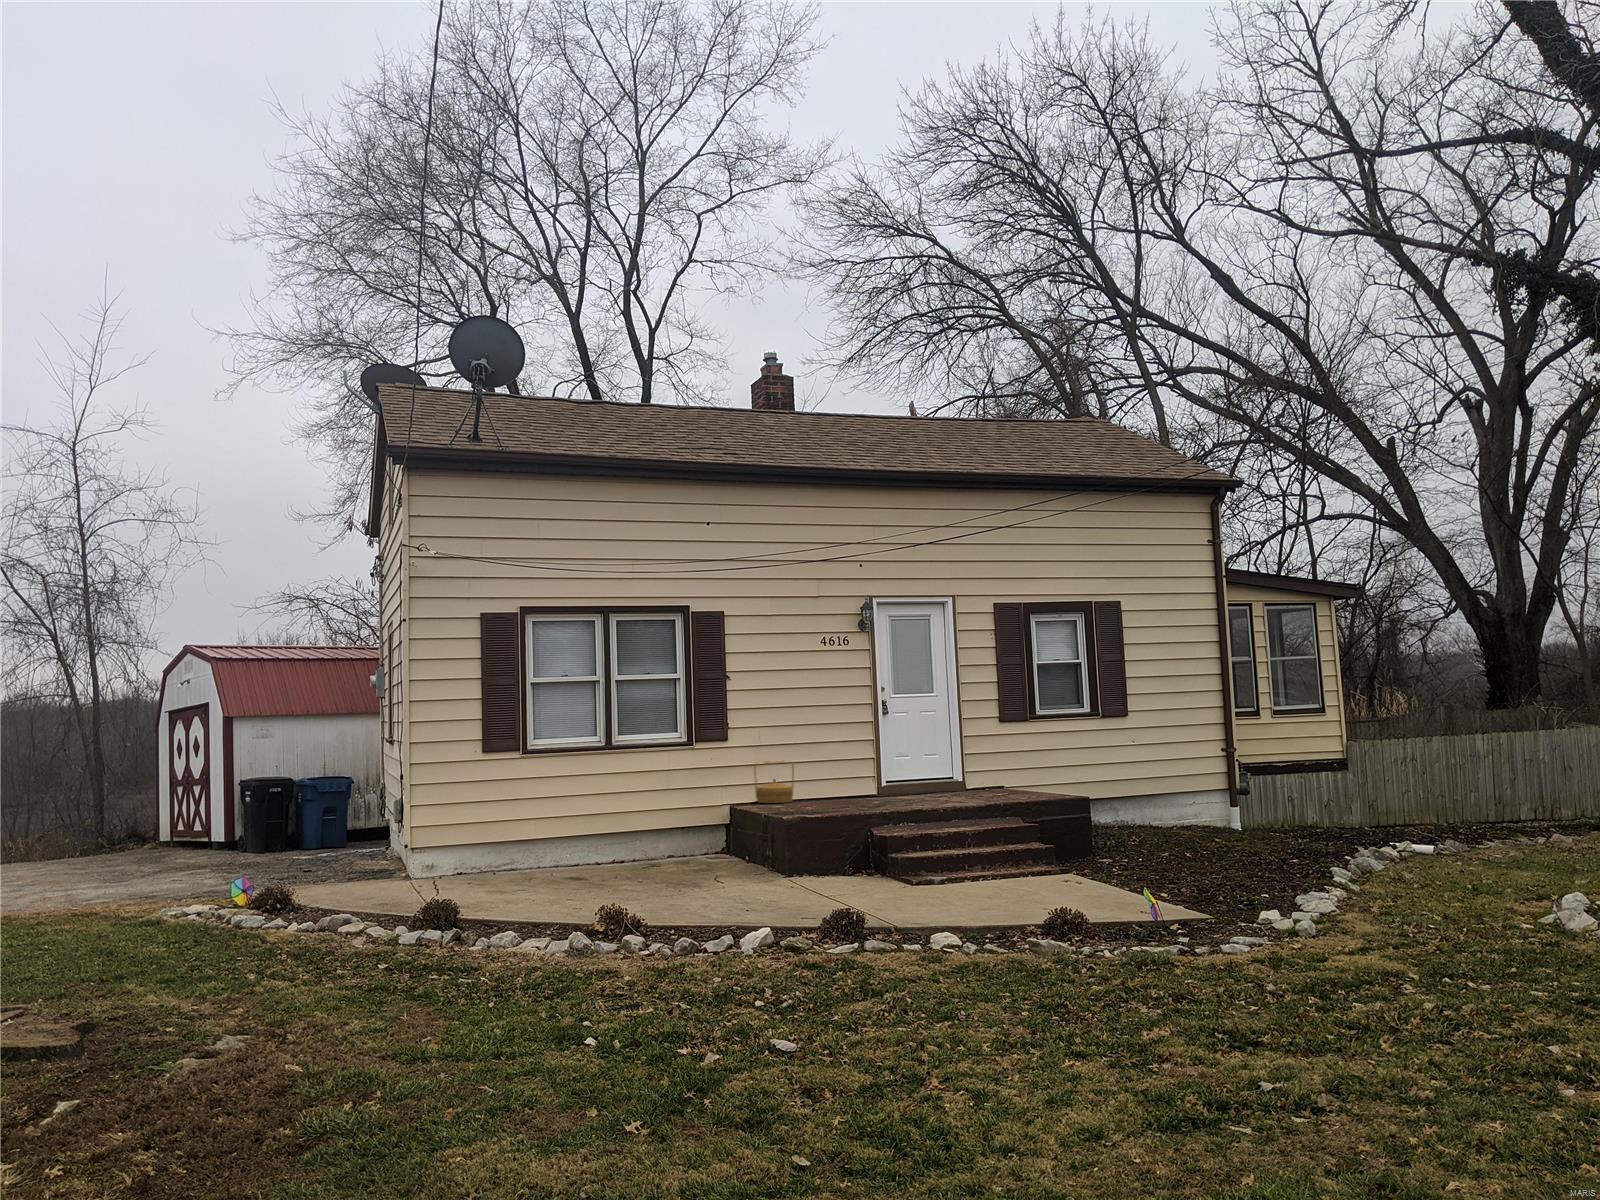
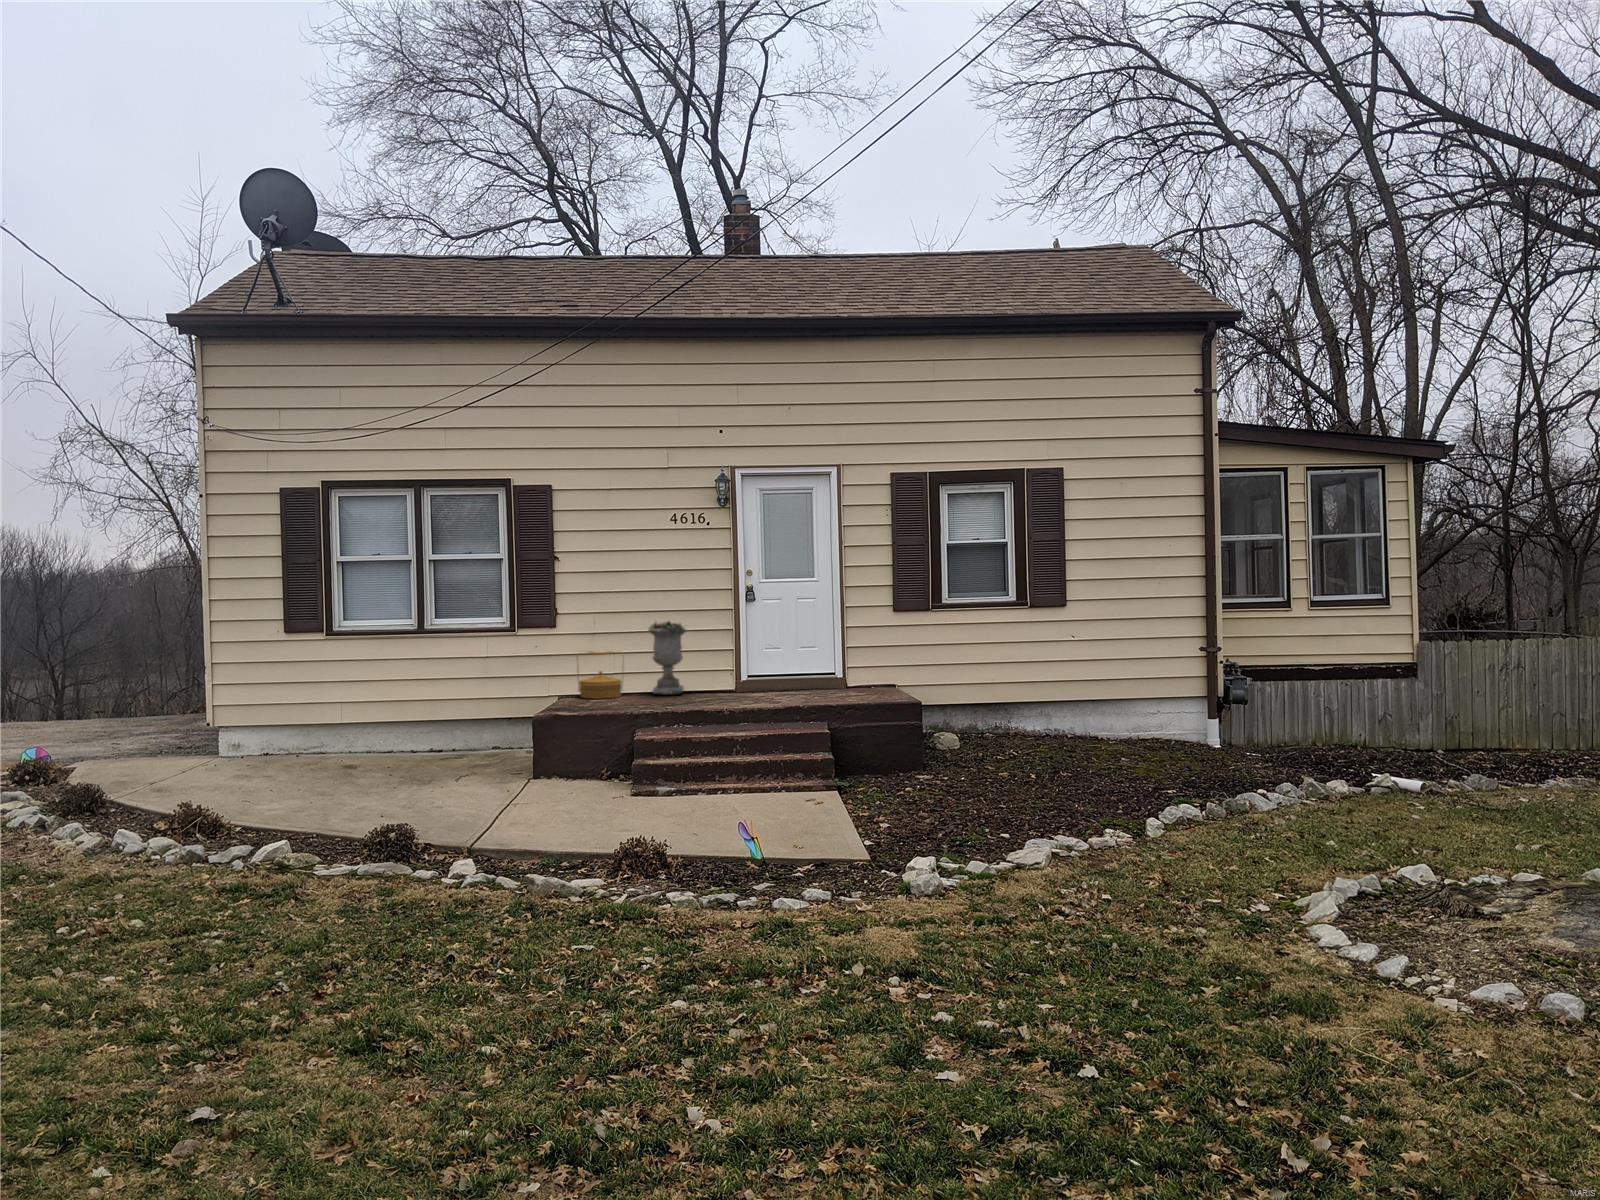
planter: none [812,732,849,798] -> present [649,621,687,695]

